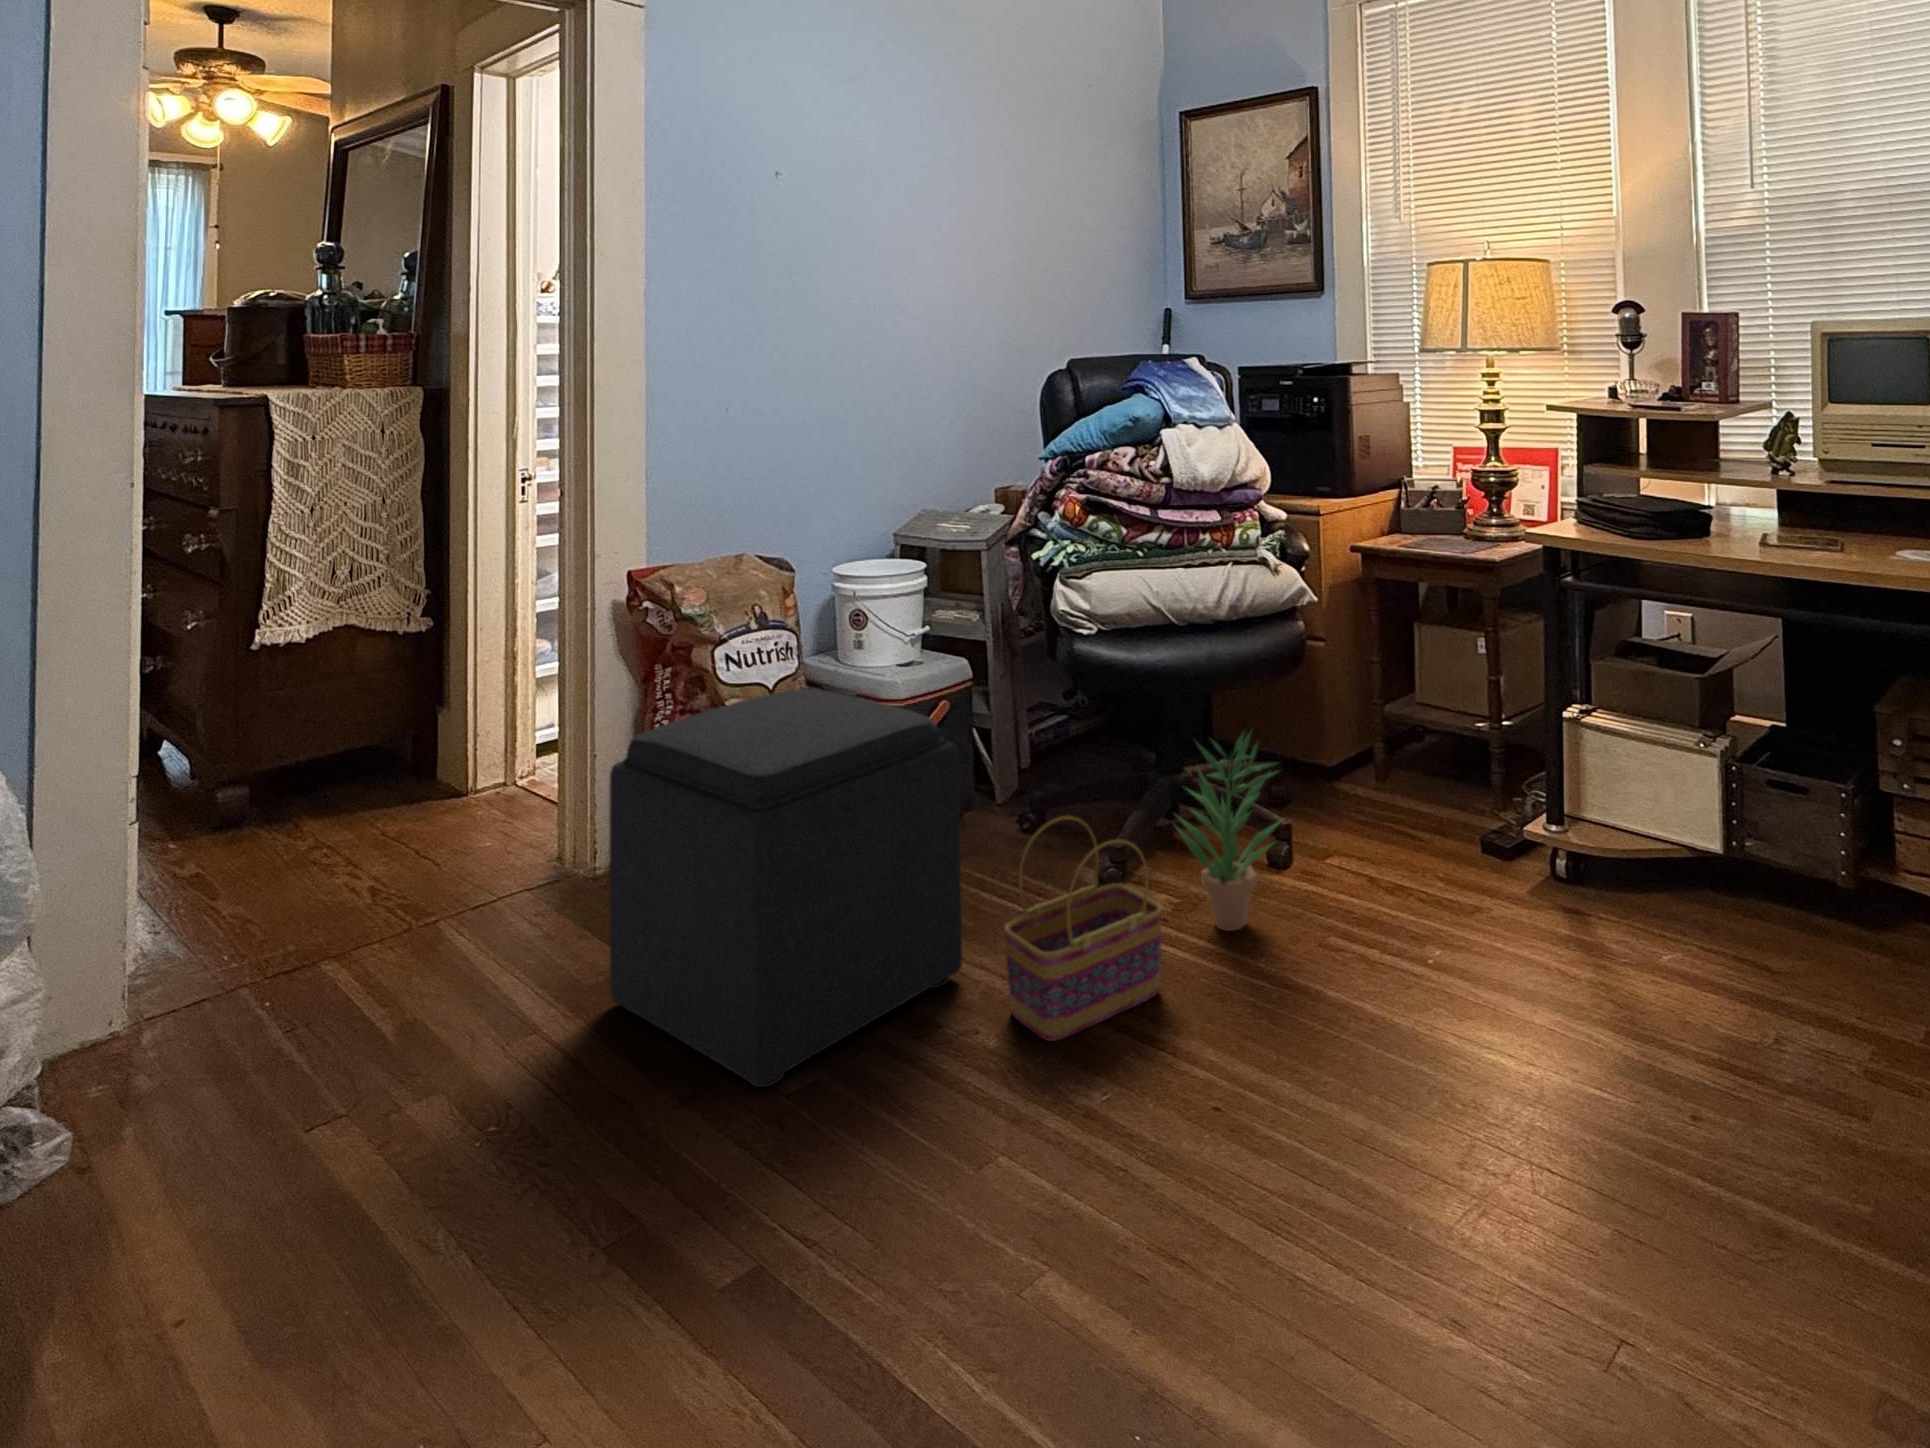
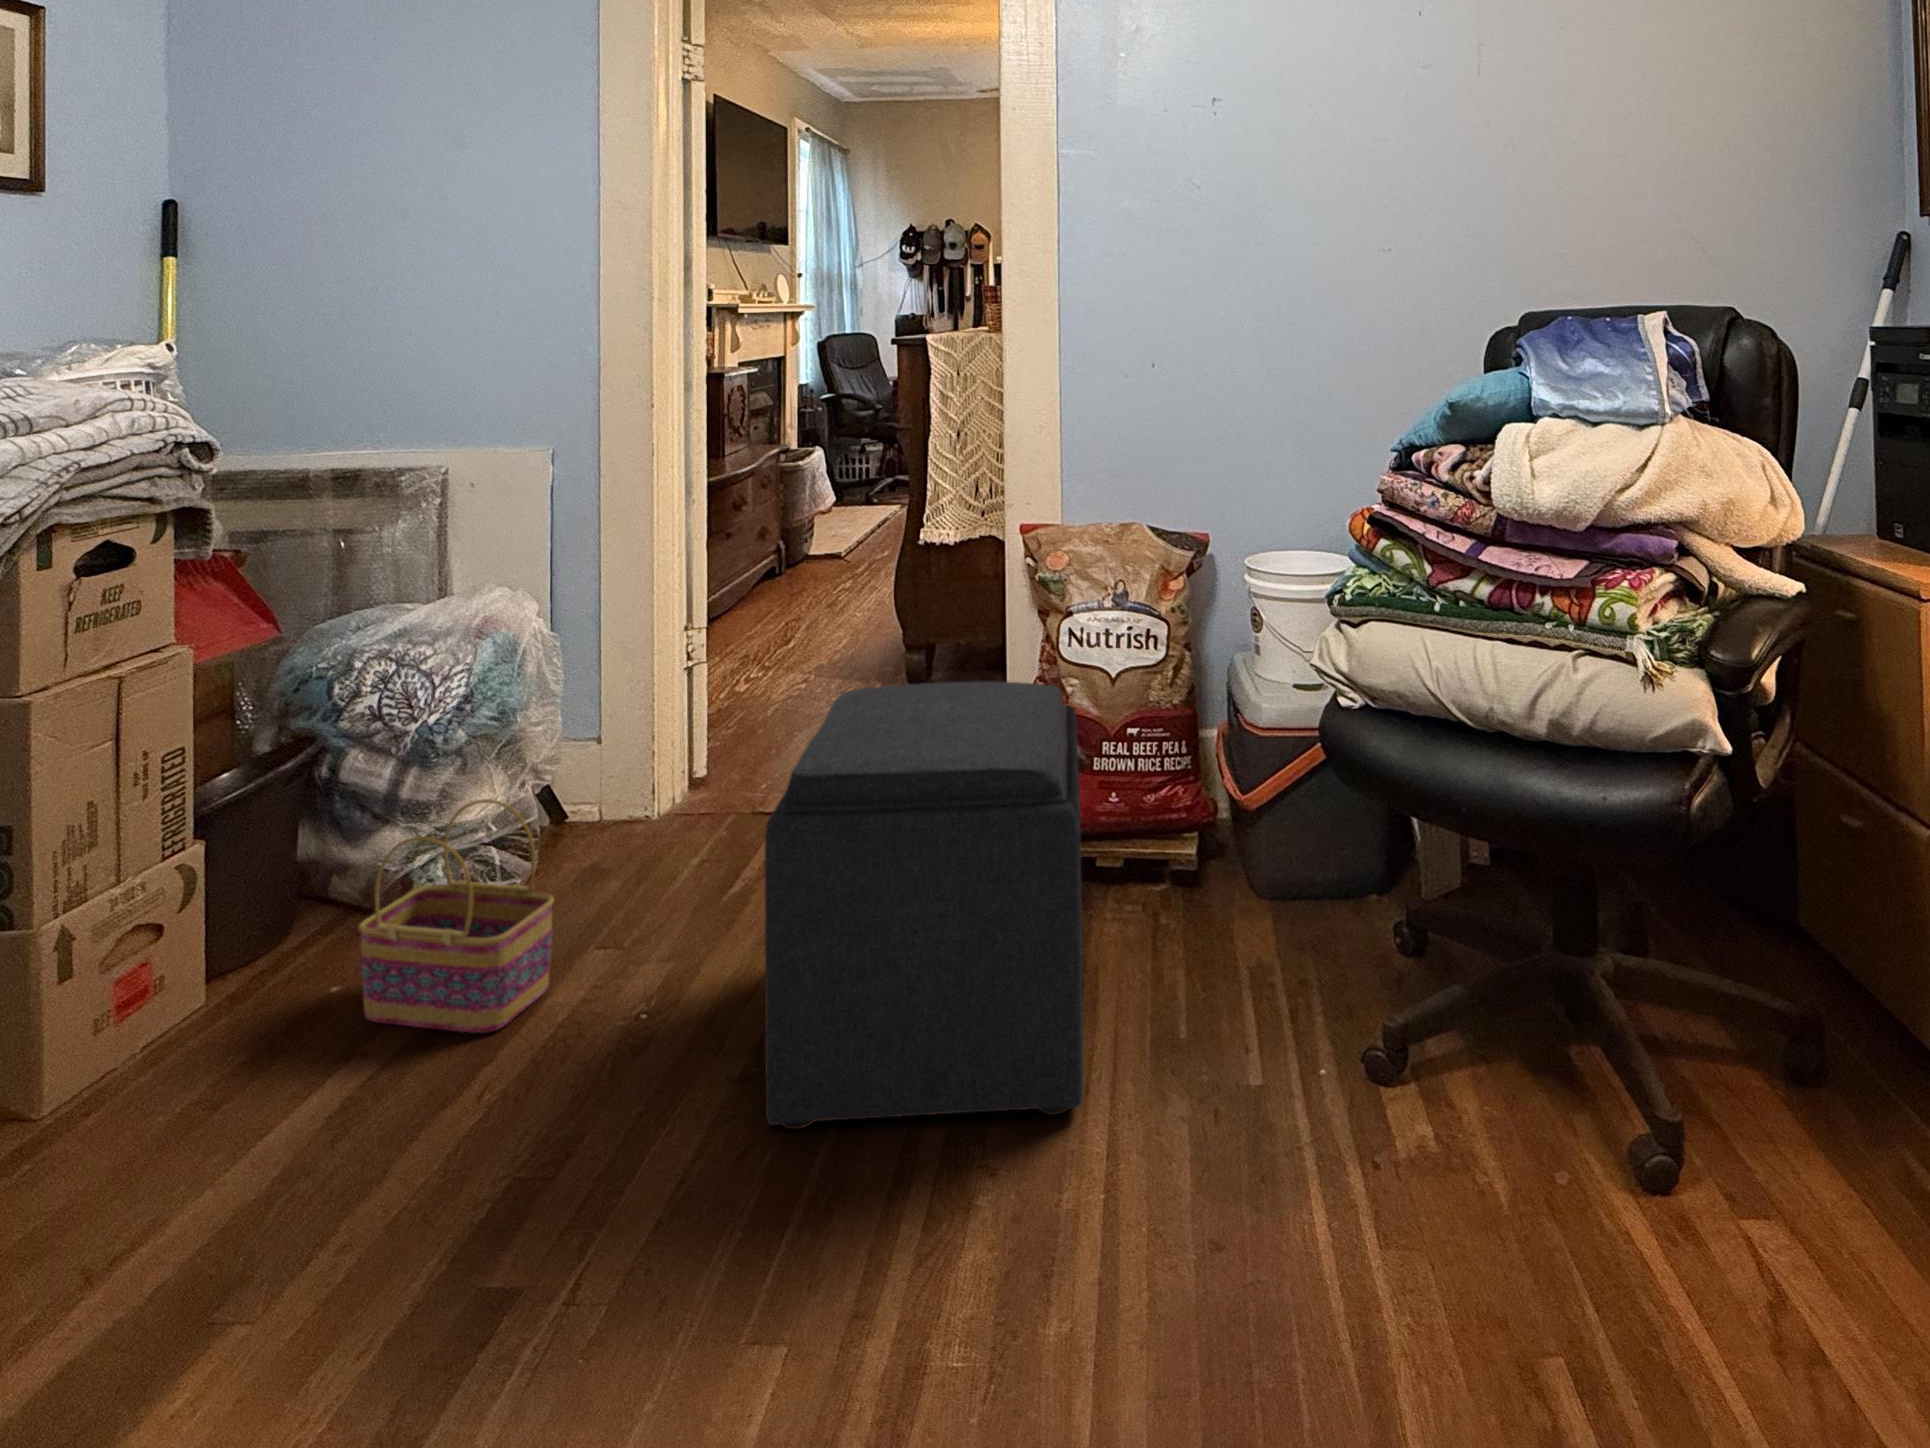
potted plant: present [1176,732,1284,931] -> none [1377,926,1563,1287]
basket: present [1004,816,1163,1041] -> present [359,799,554,1033]

